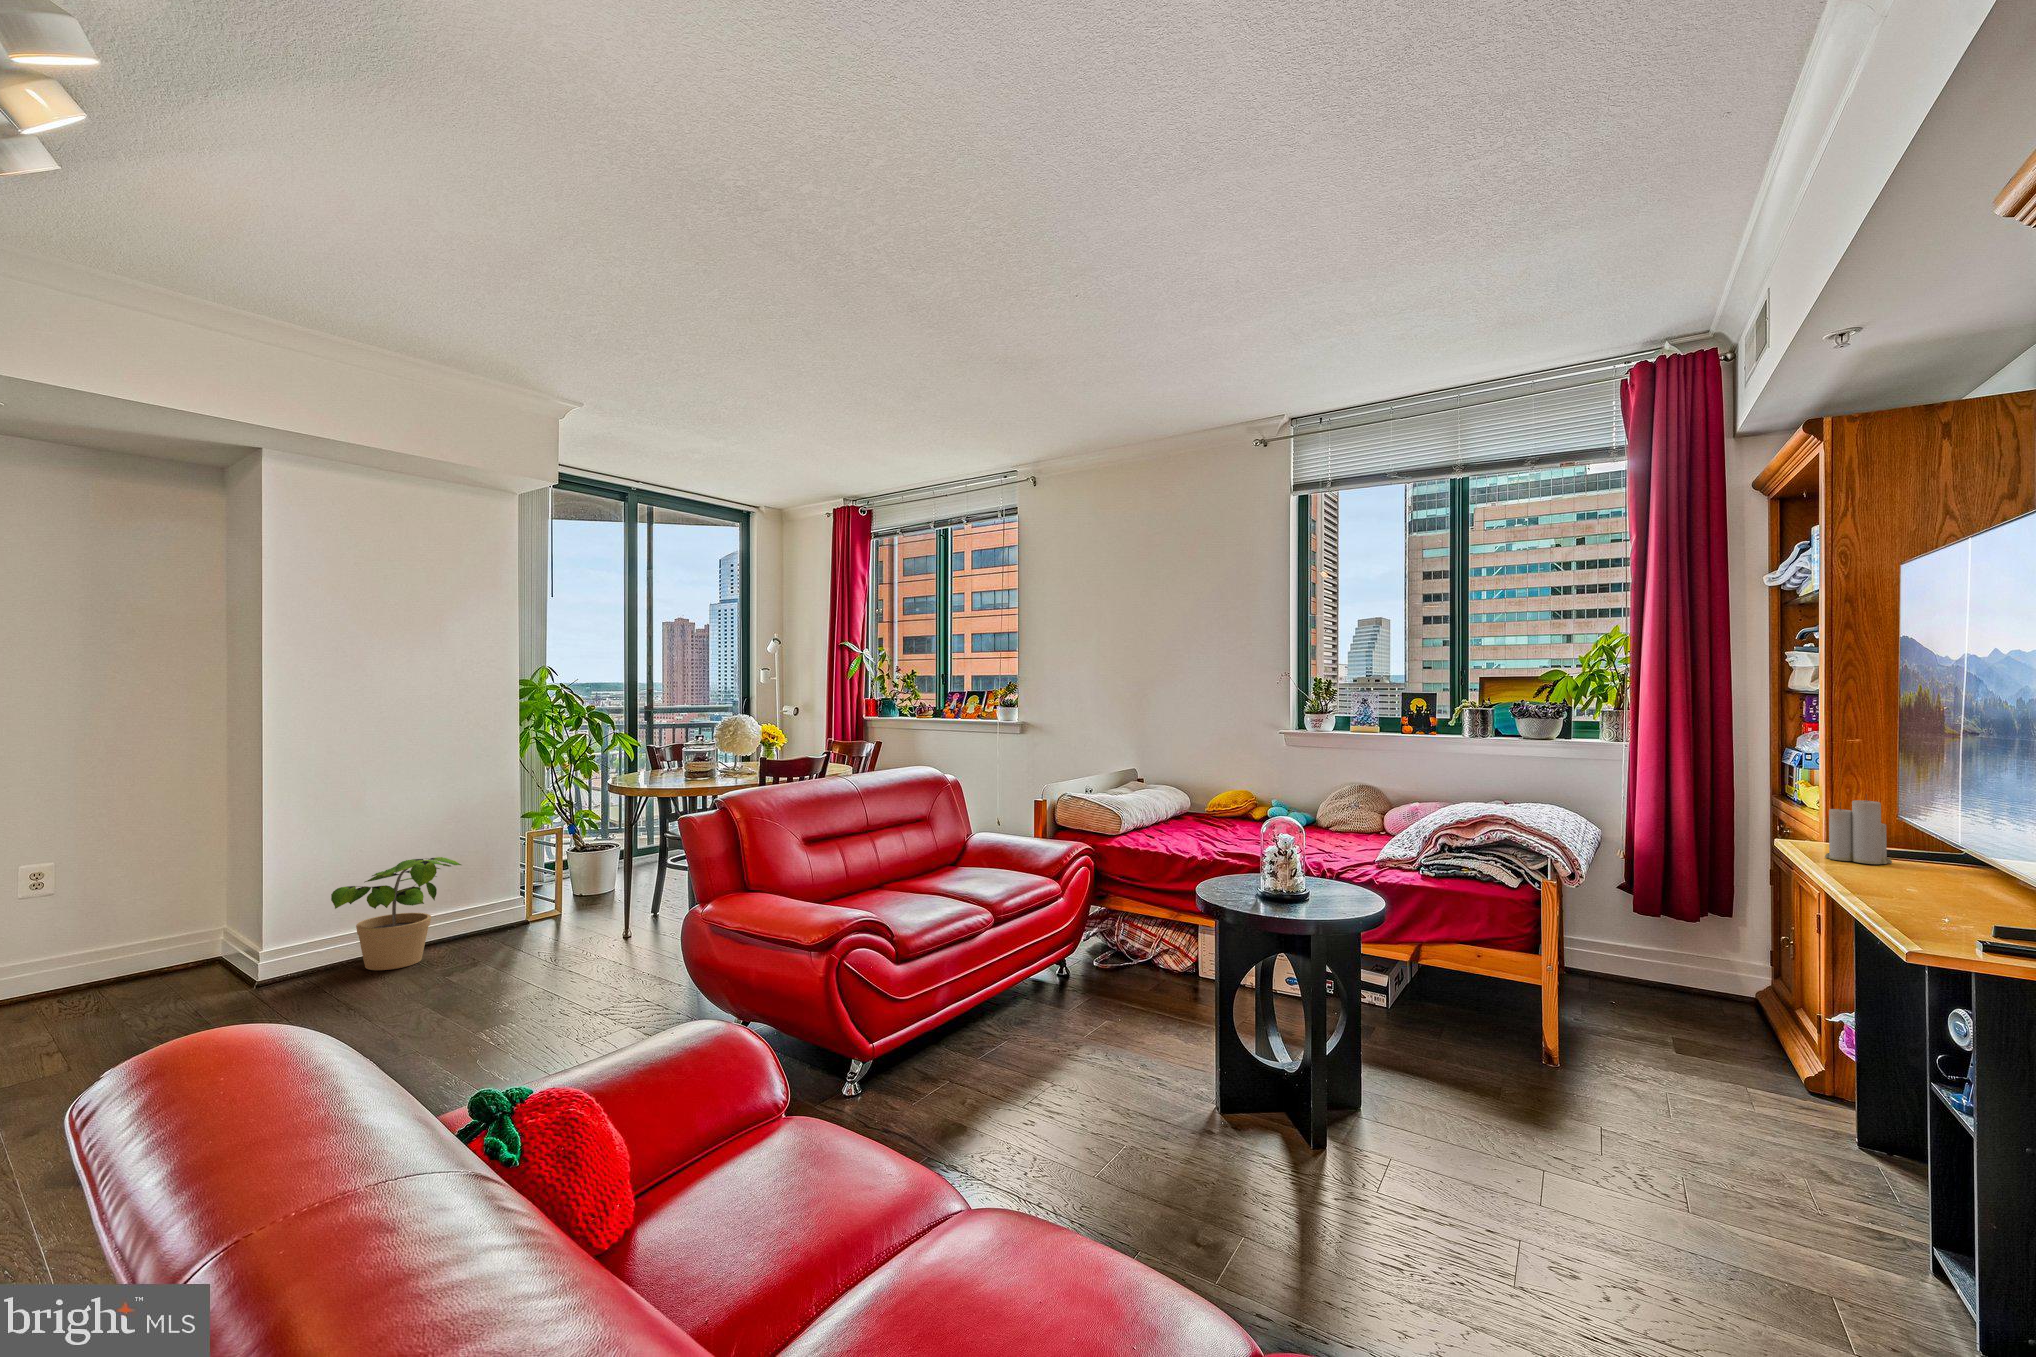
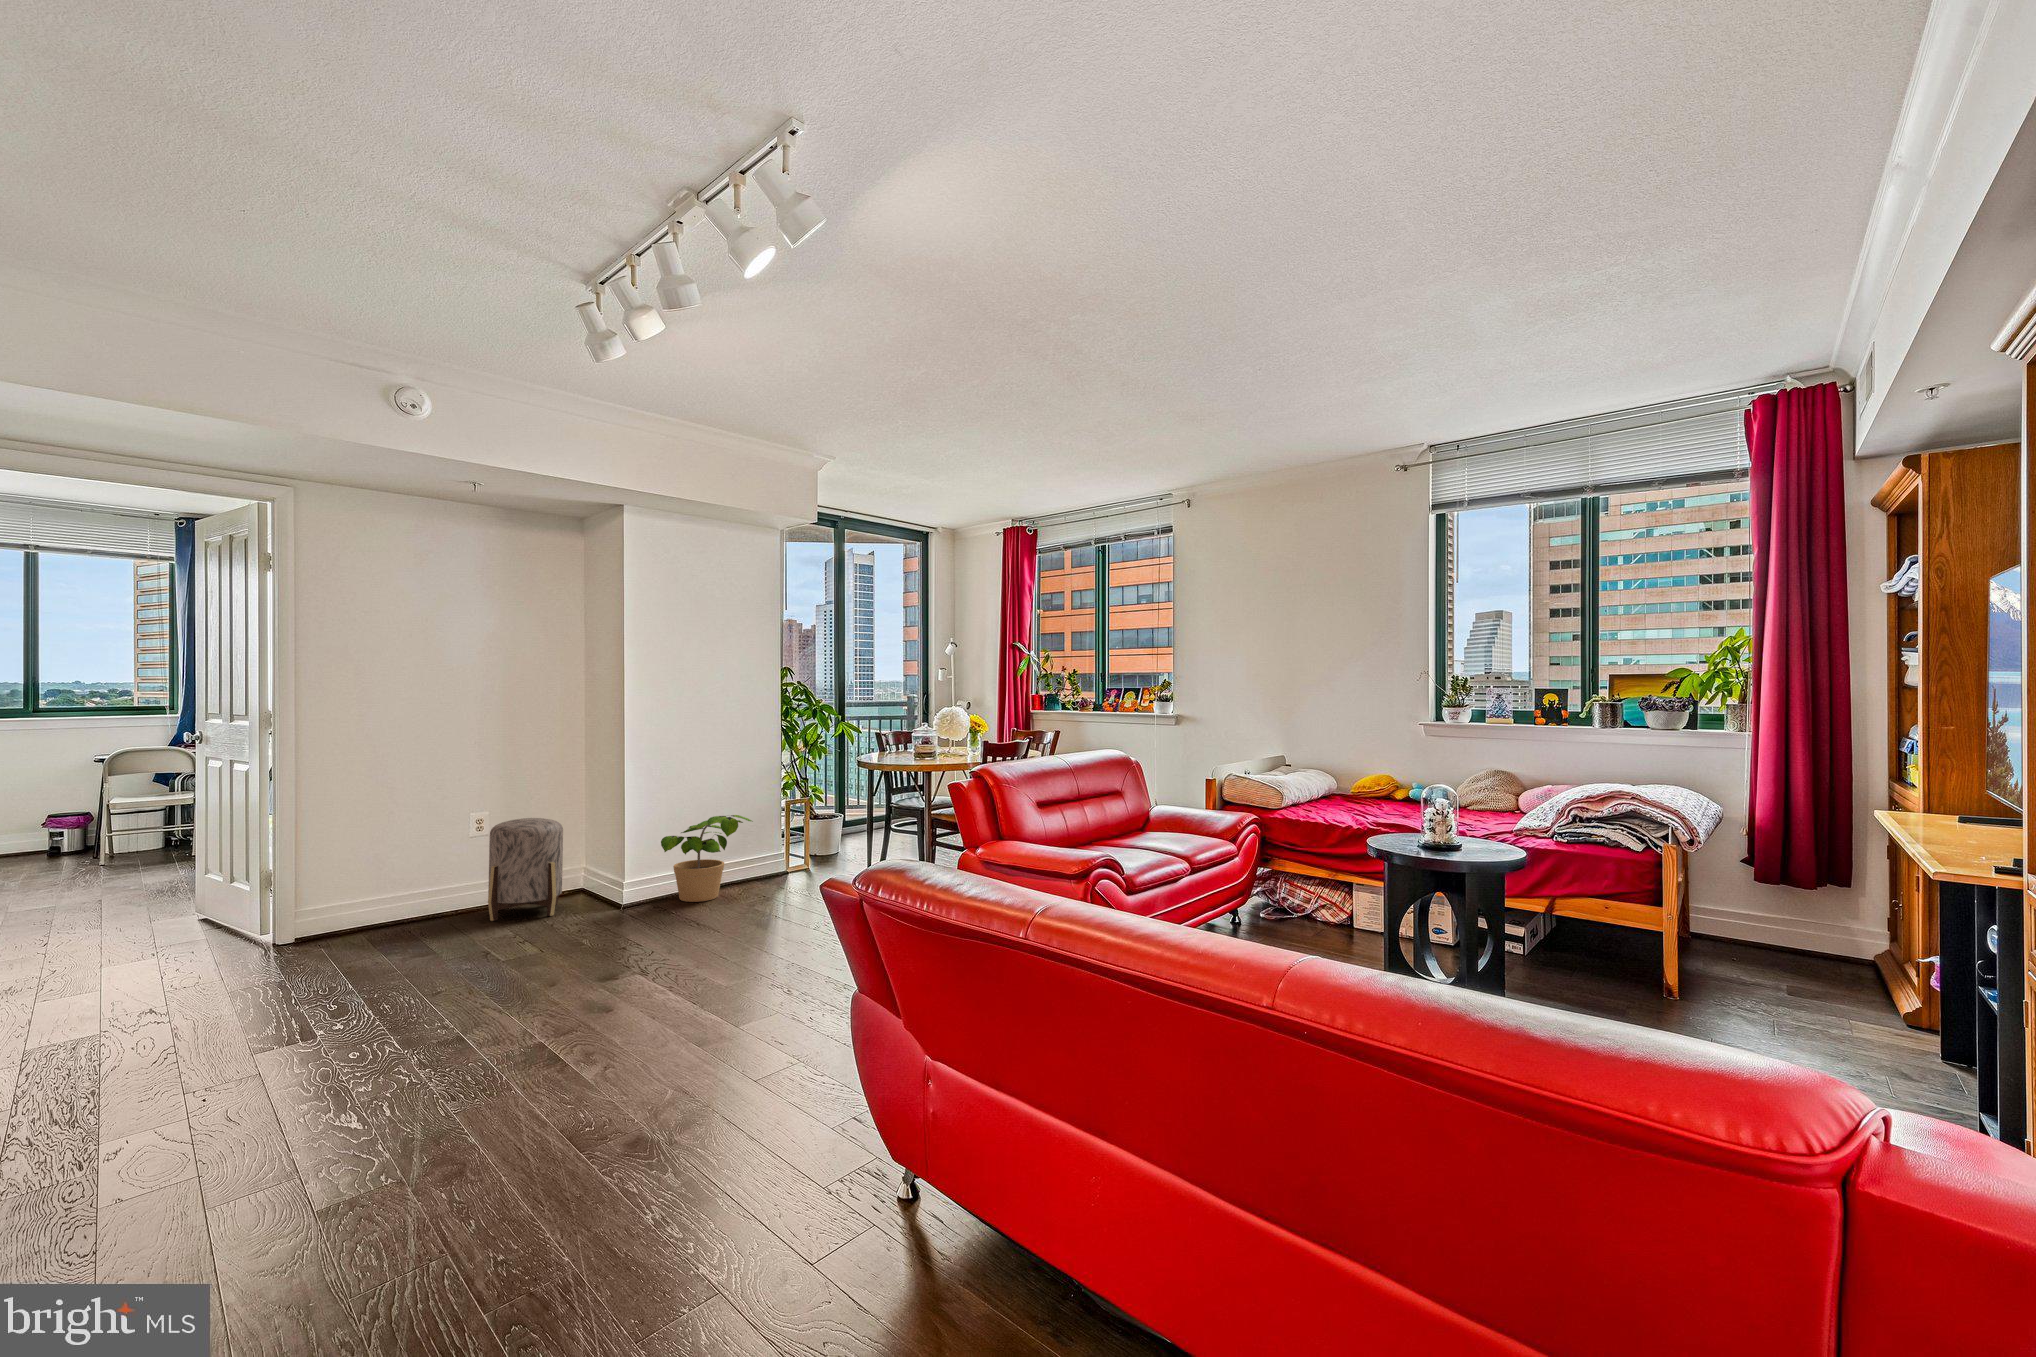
candle: present [1825,795,1892,864] -> none [1917,770,1976,828]
ottoman: none [61,869,191,1012] -> present [488,818,563,921]

